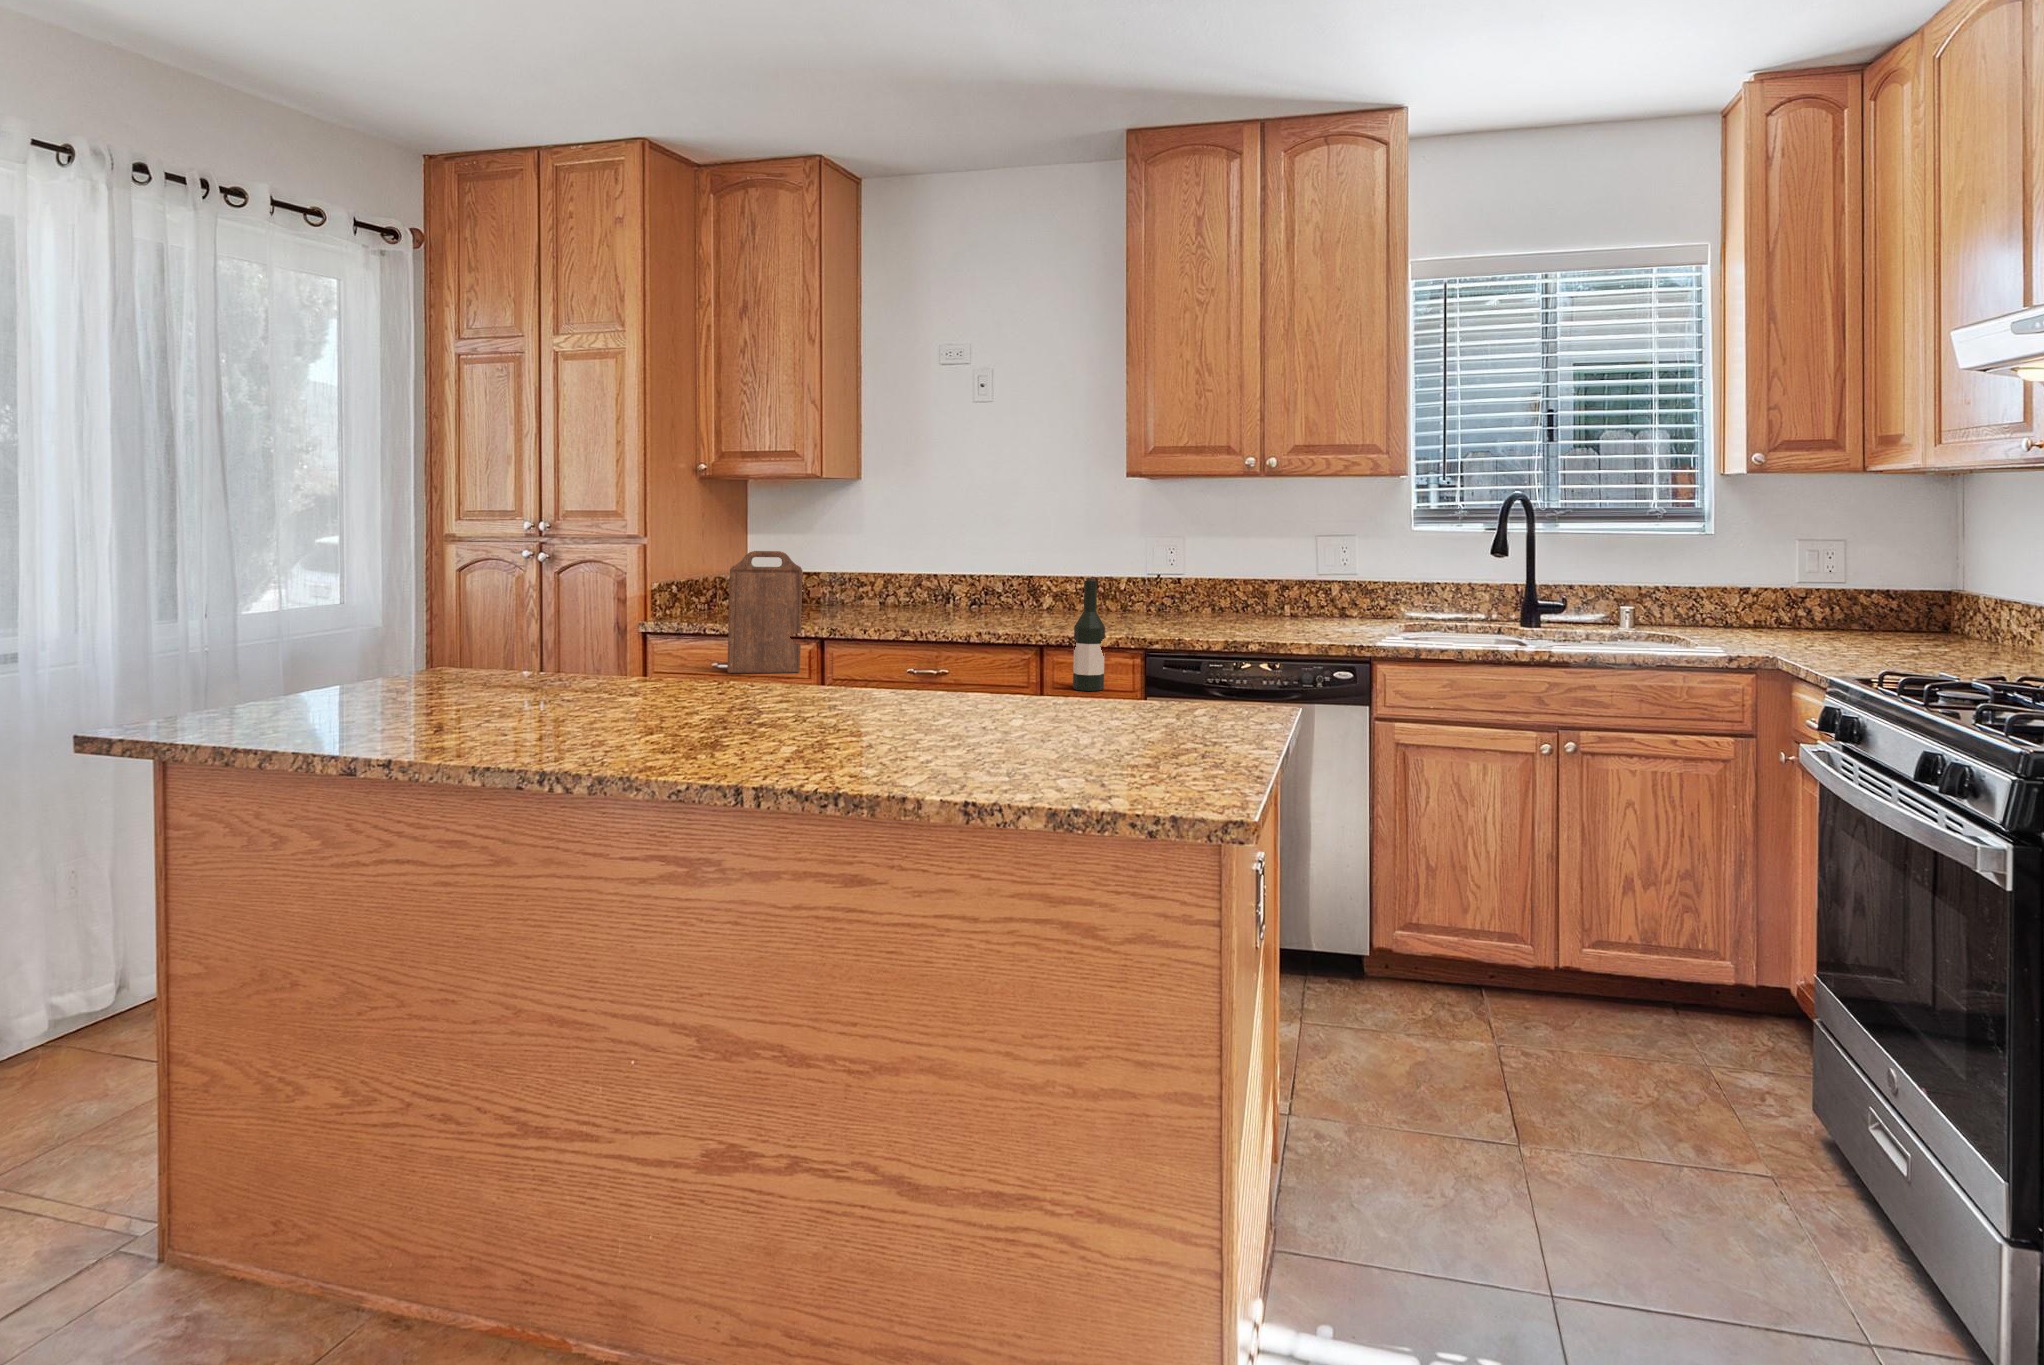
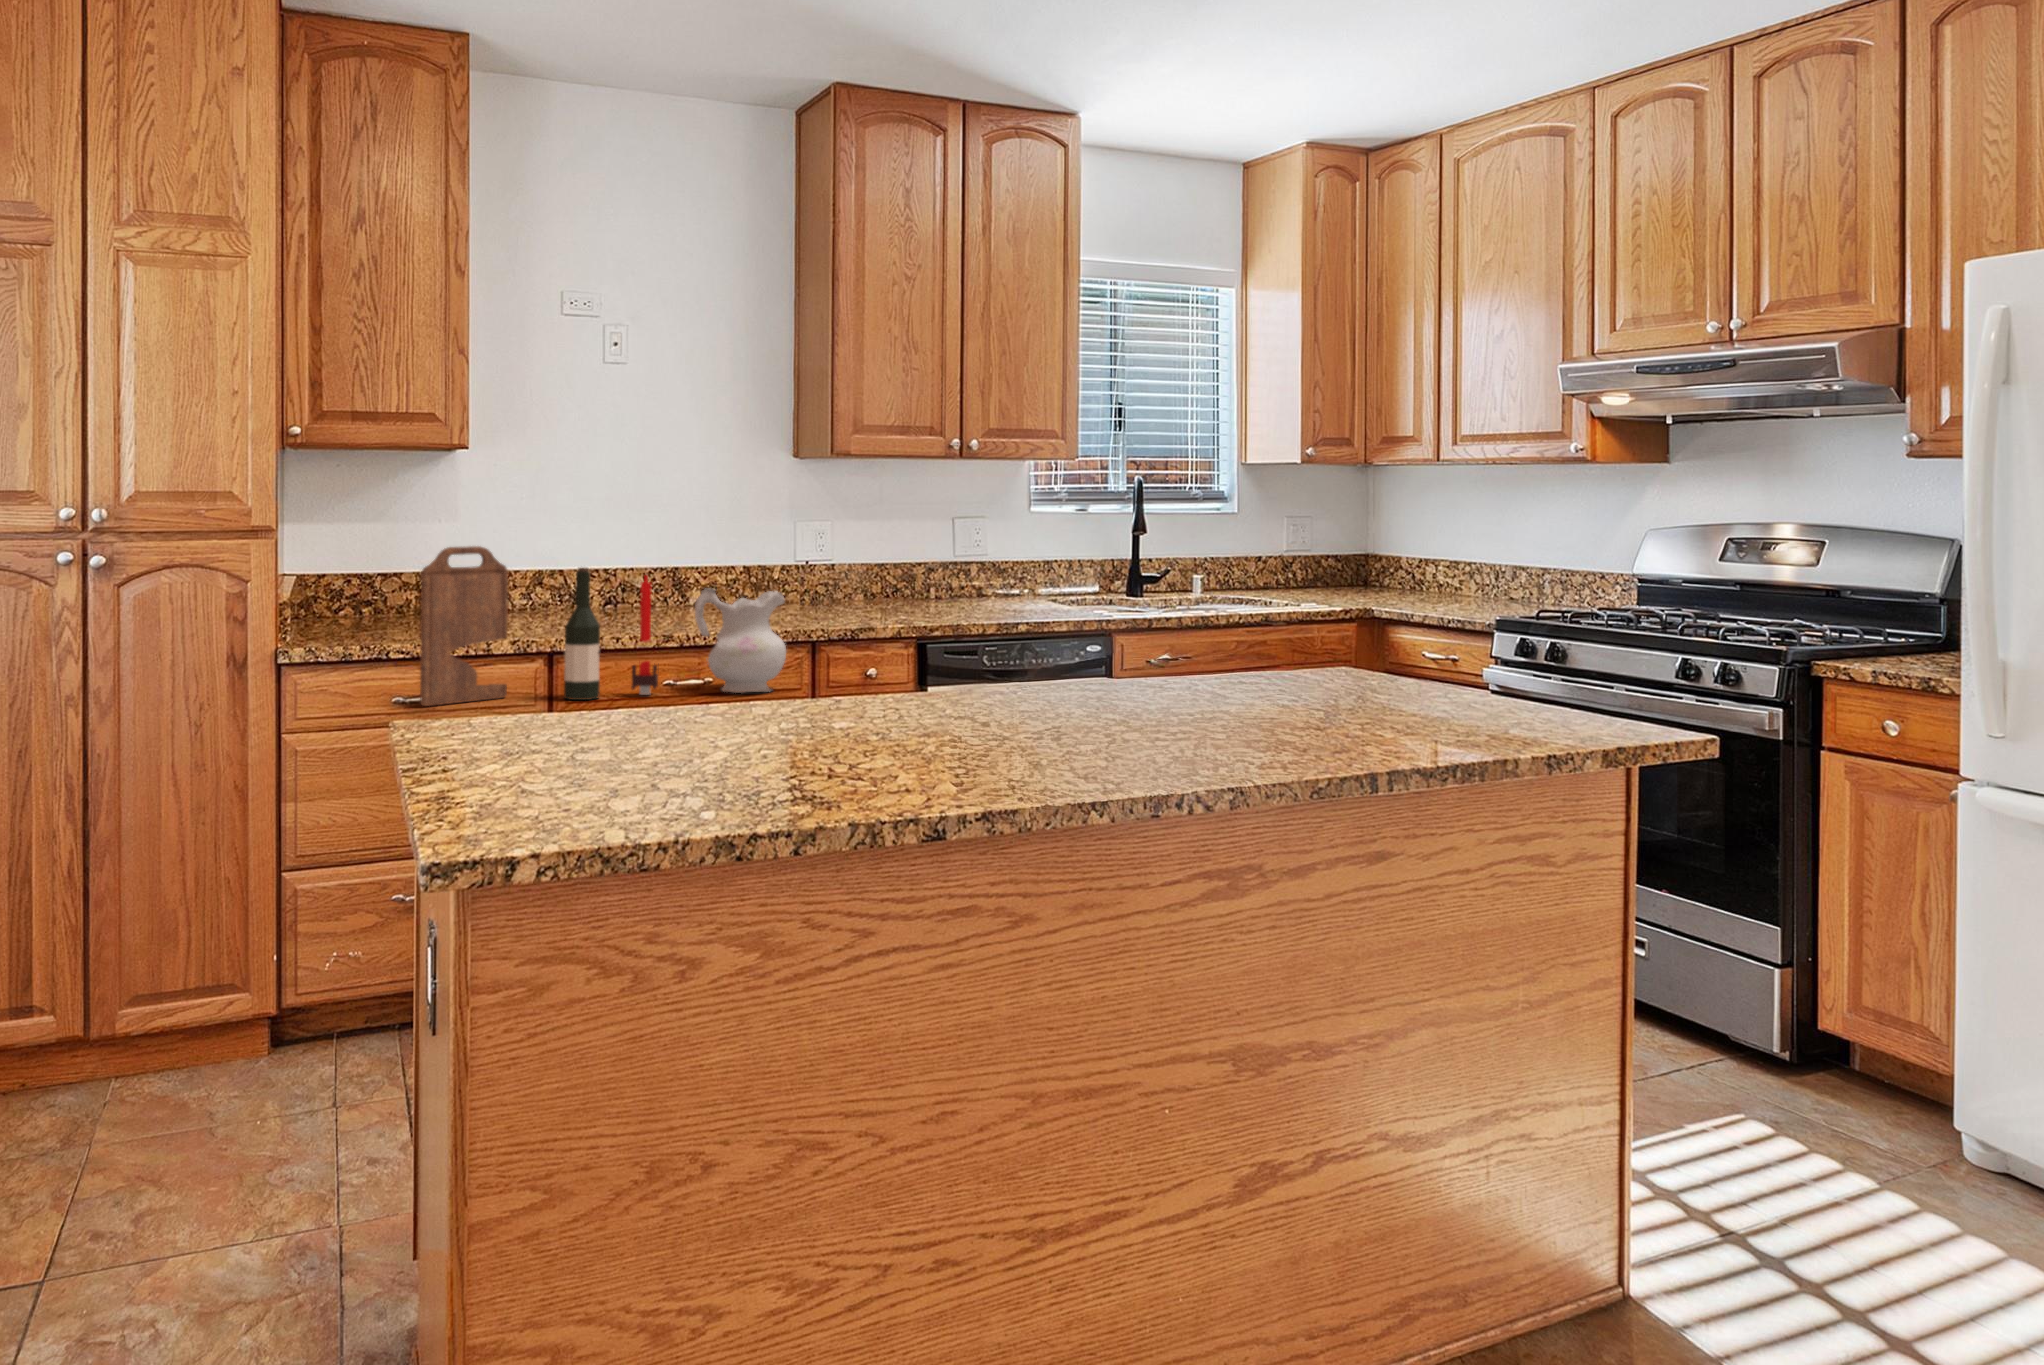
wine bottle: present [1073,577,1105,691] -> present [564,568,600,700]
candle: none [879,580,907,680] -> present [632,576,658,695]
ceramic pitcher: none [937,592,1011,687] -> present [695,588,786,693]

